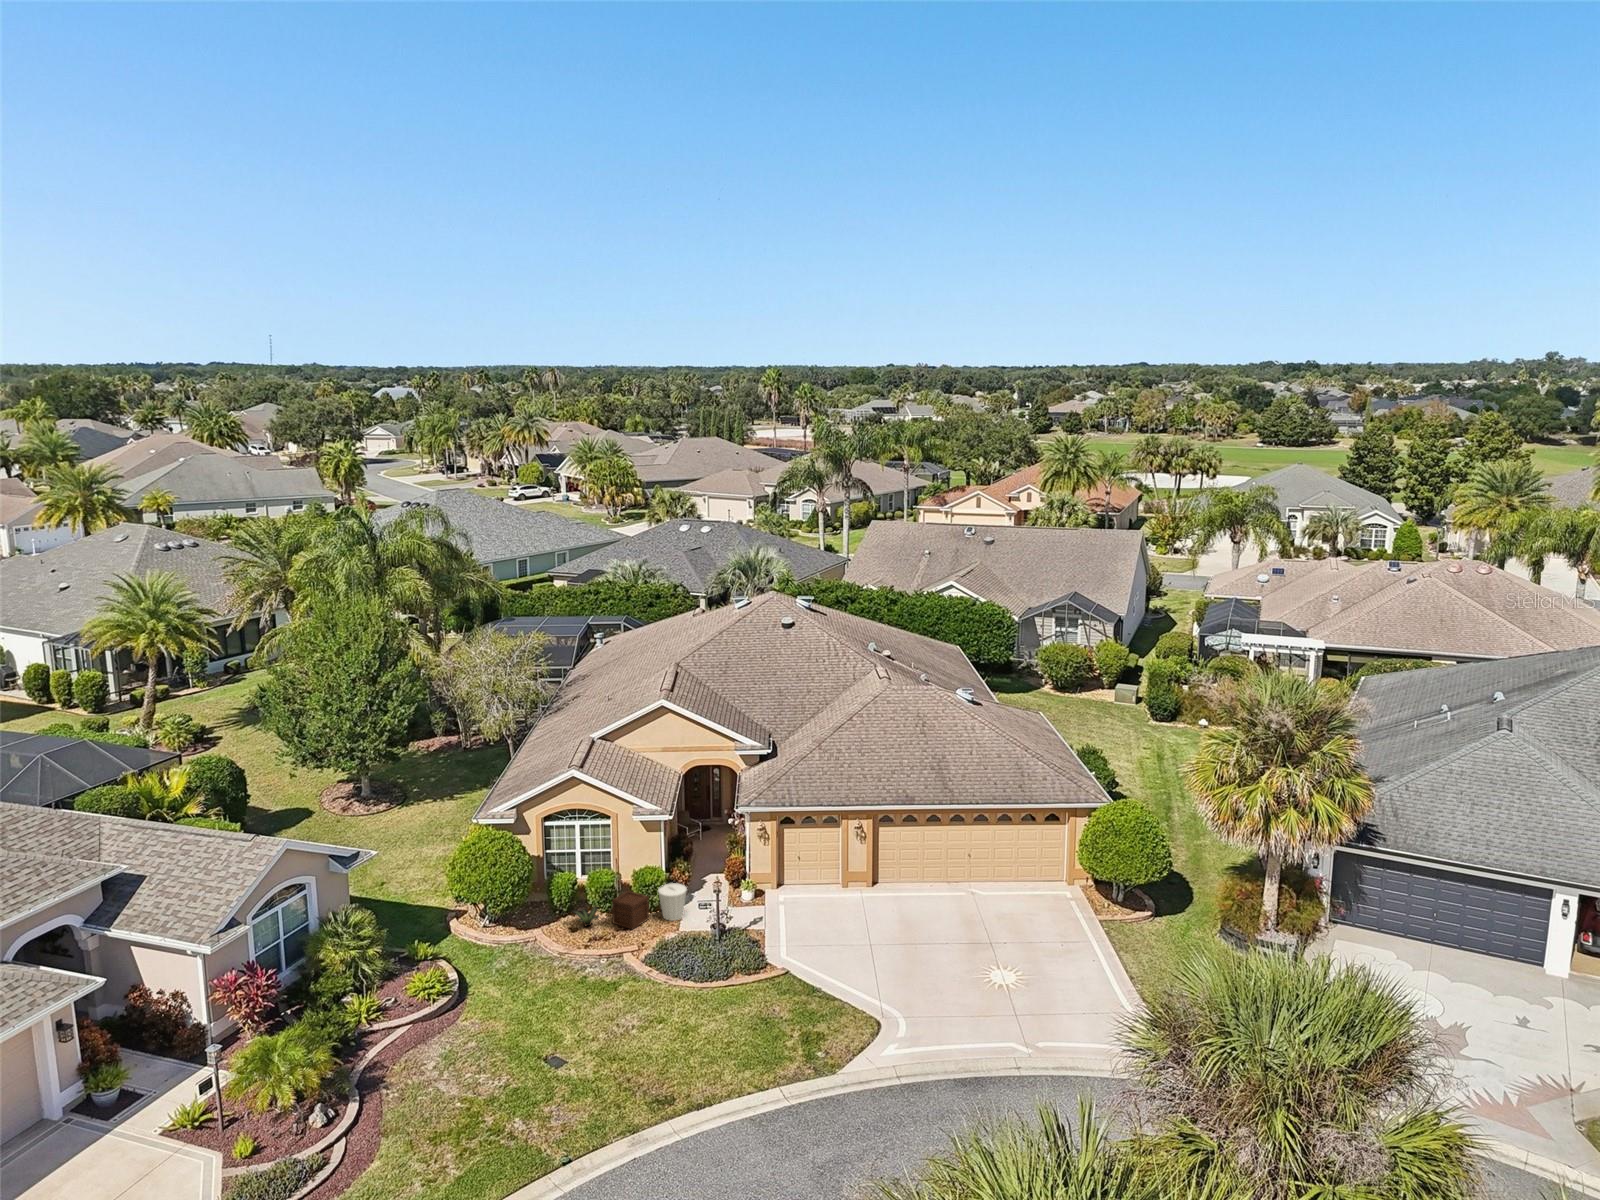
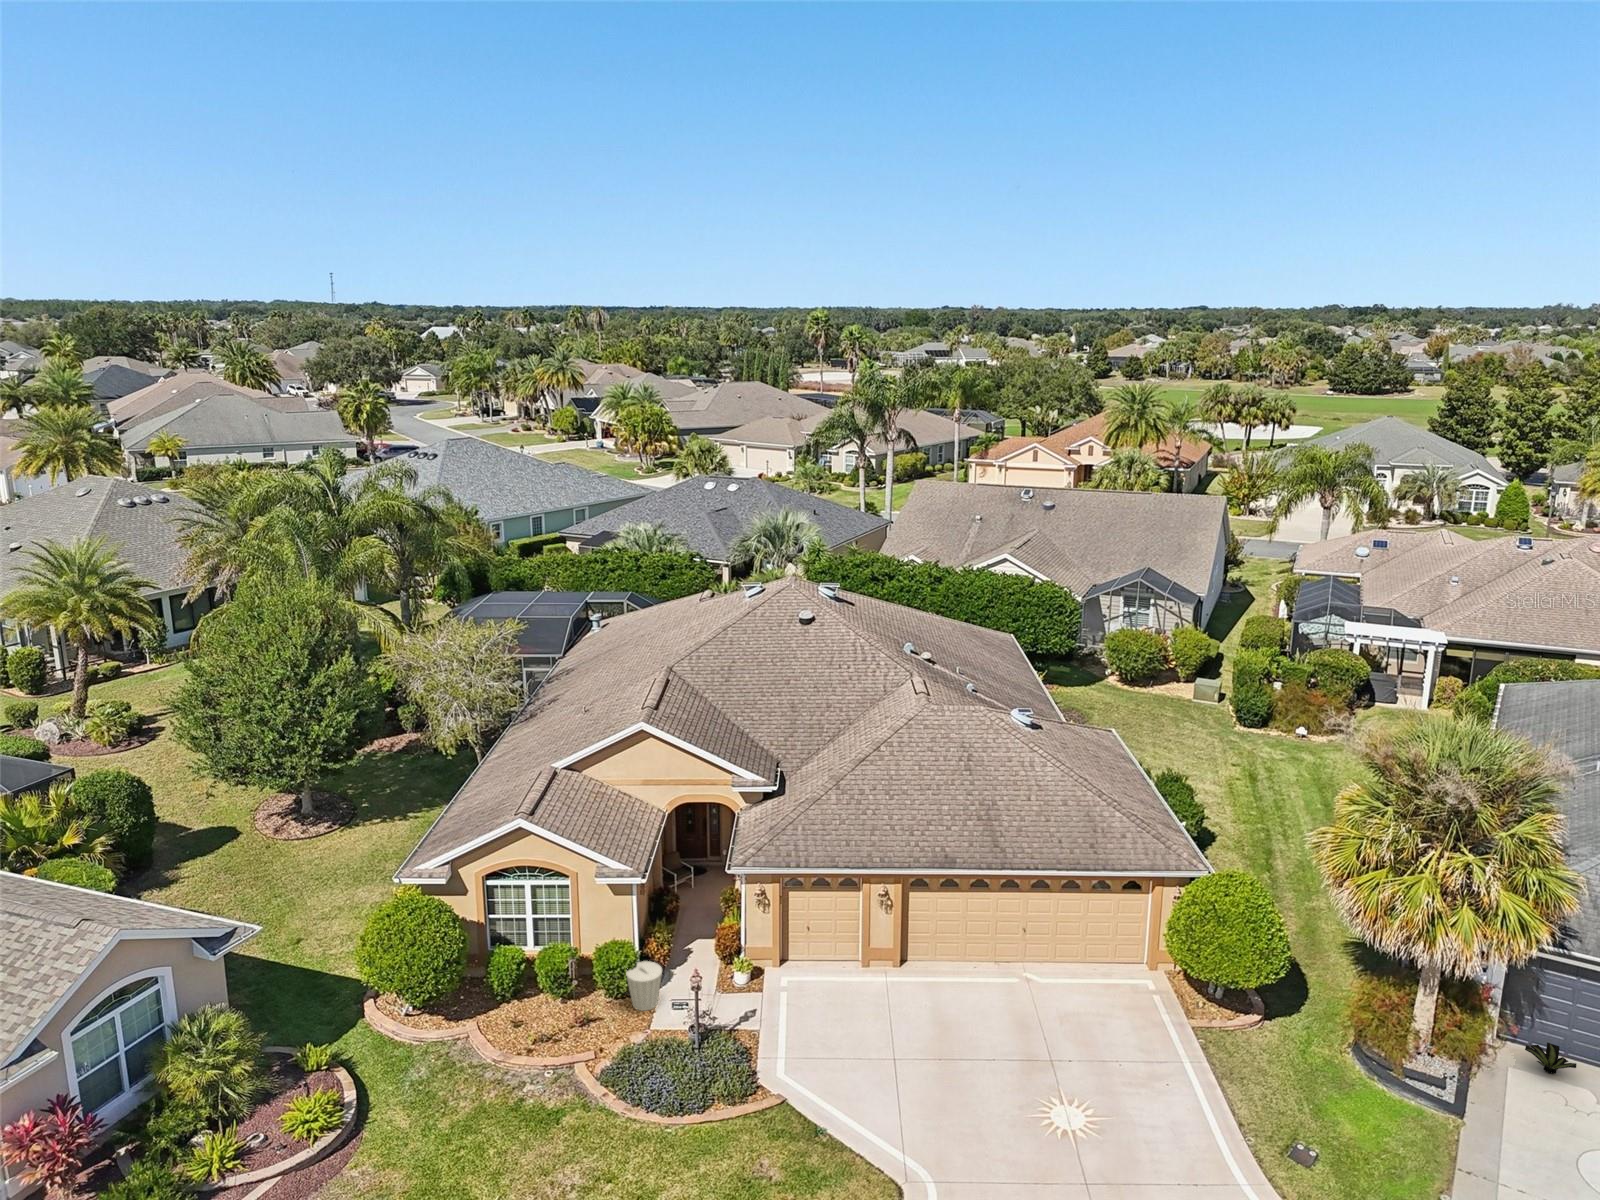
wooden crate: present [612,891,649,929] -> none [566,970,614,1024]
potted plant: present [573,906,599,926] -> present [1525,1043,1576,1074]

